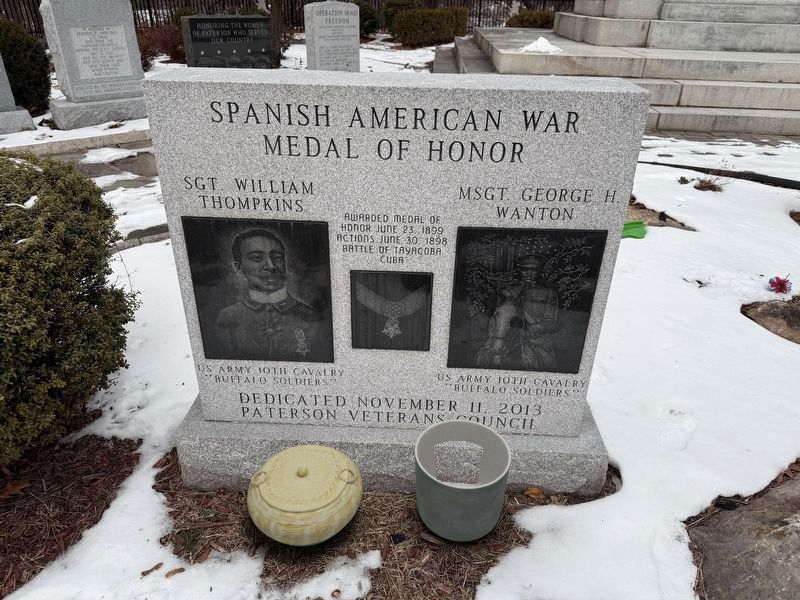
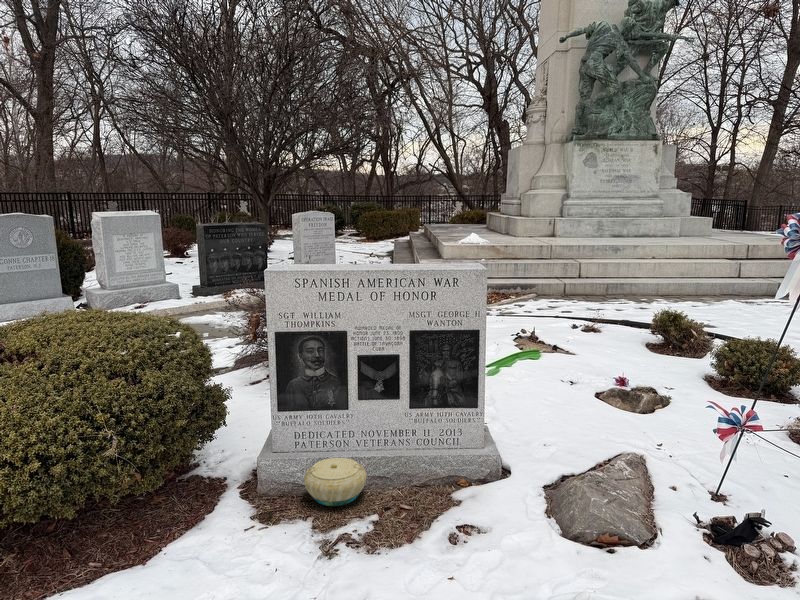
planter: present [415,419,511,541] -> none [394,438,445,500]

